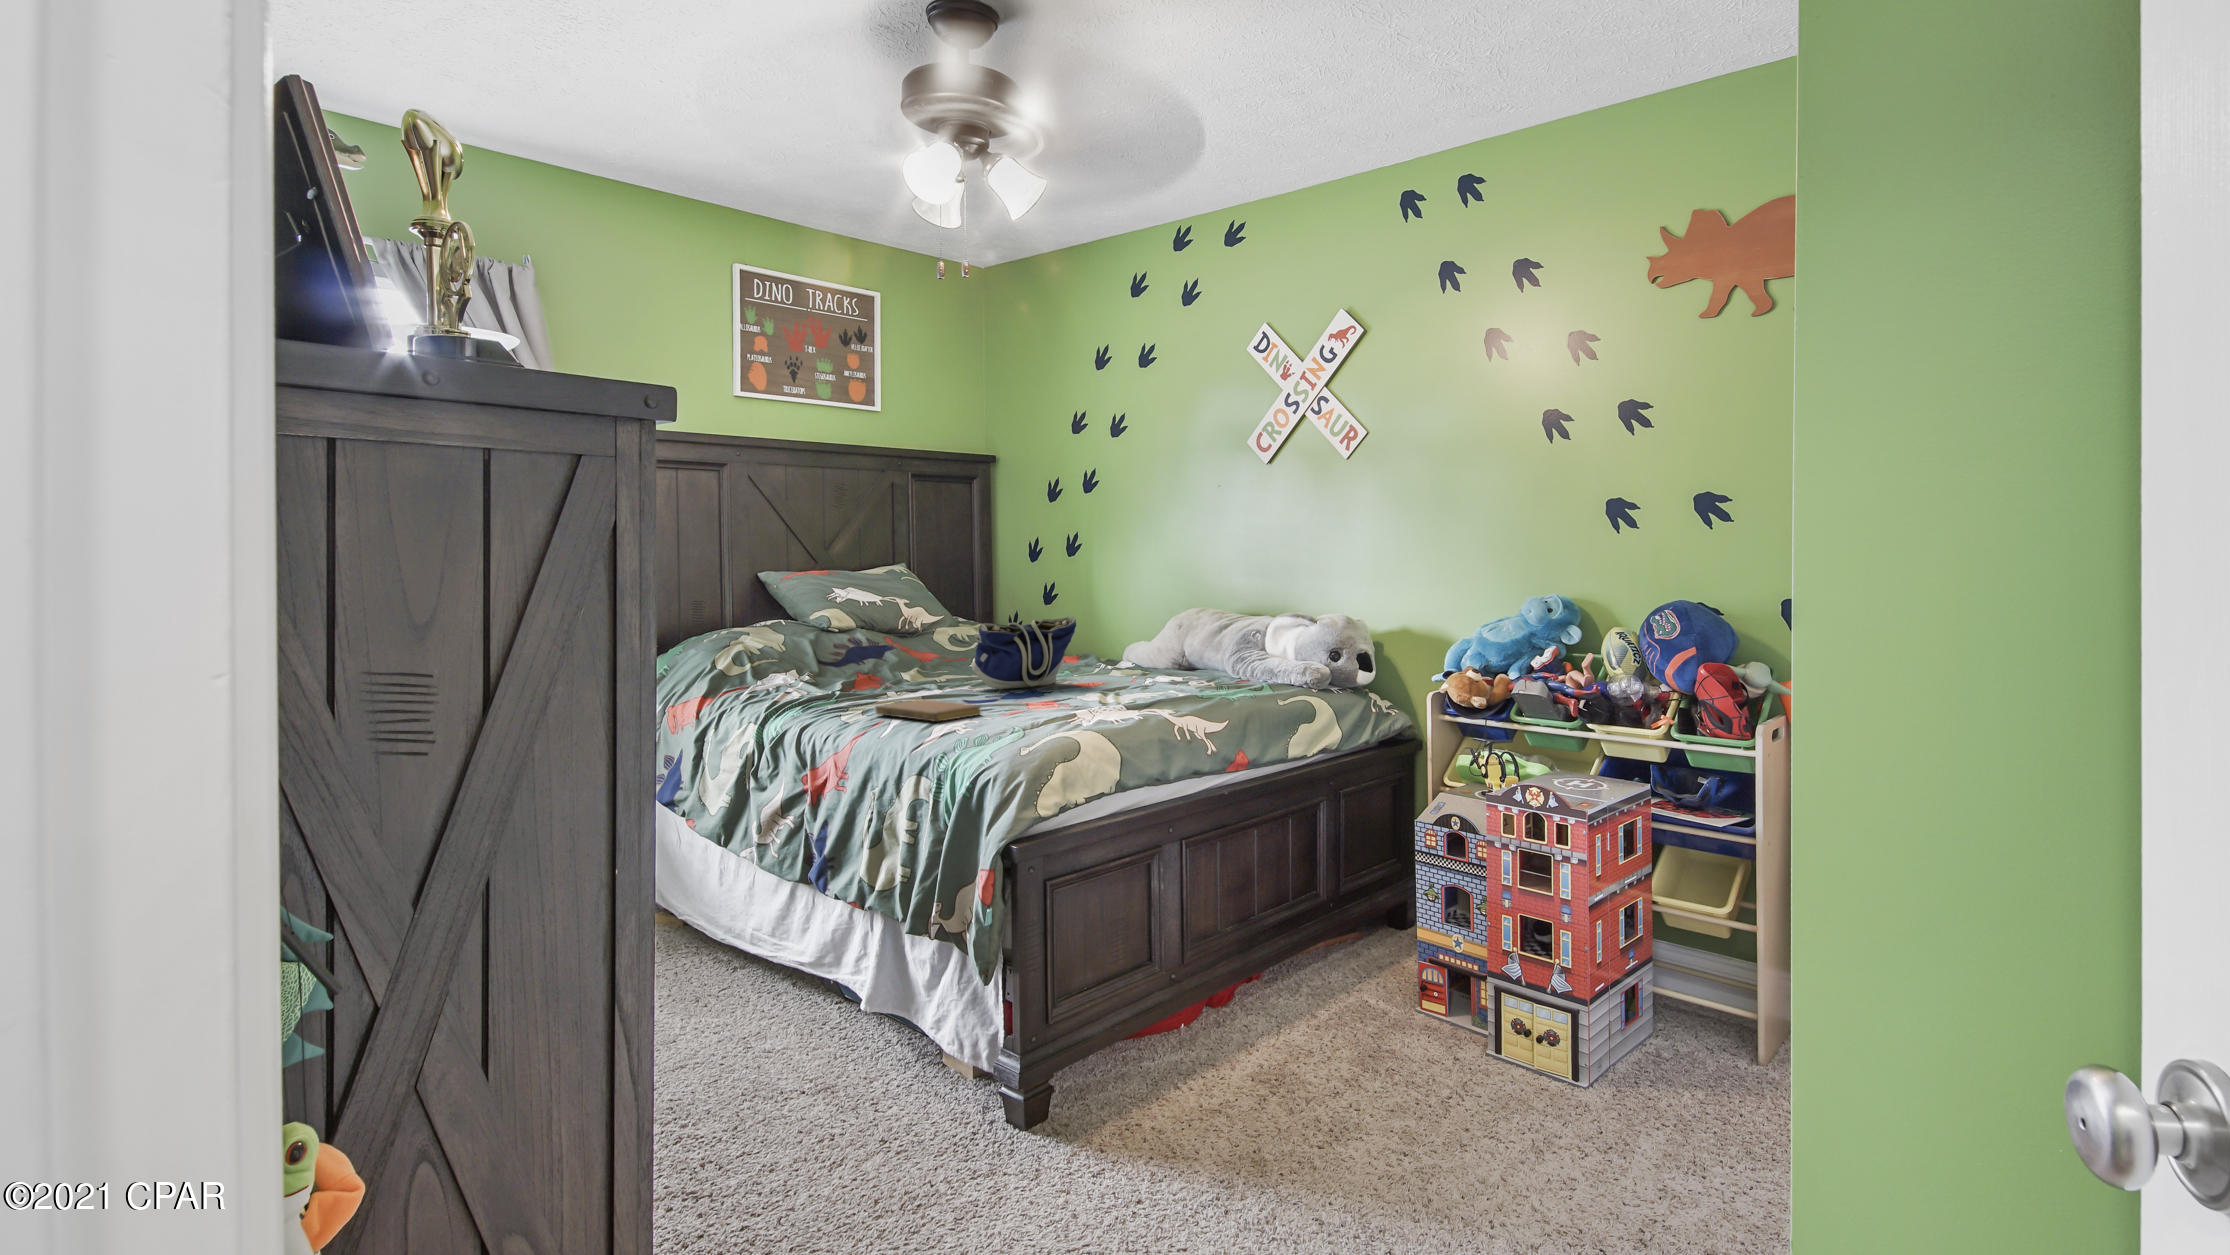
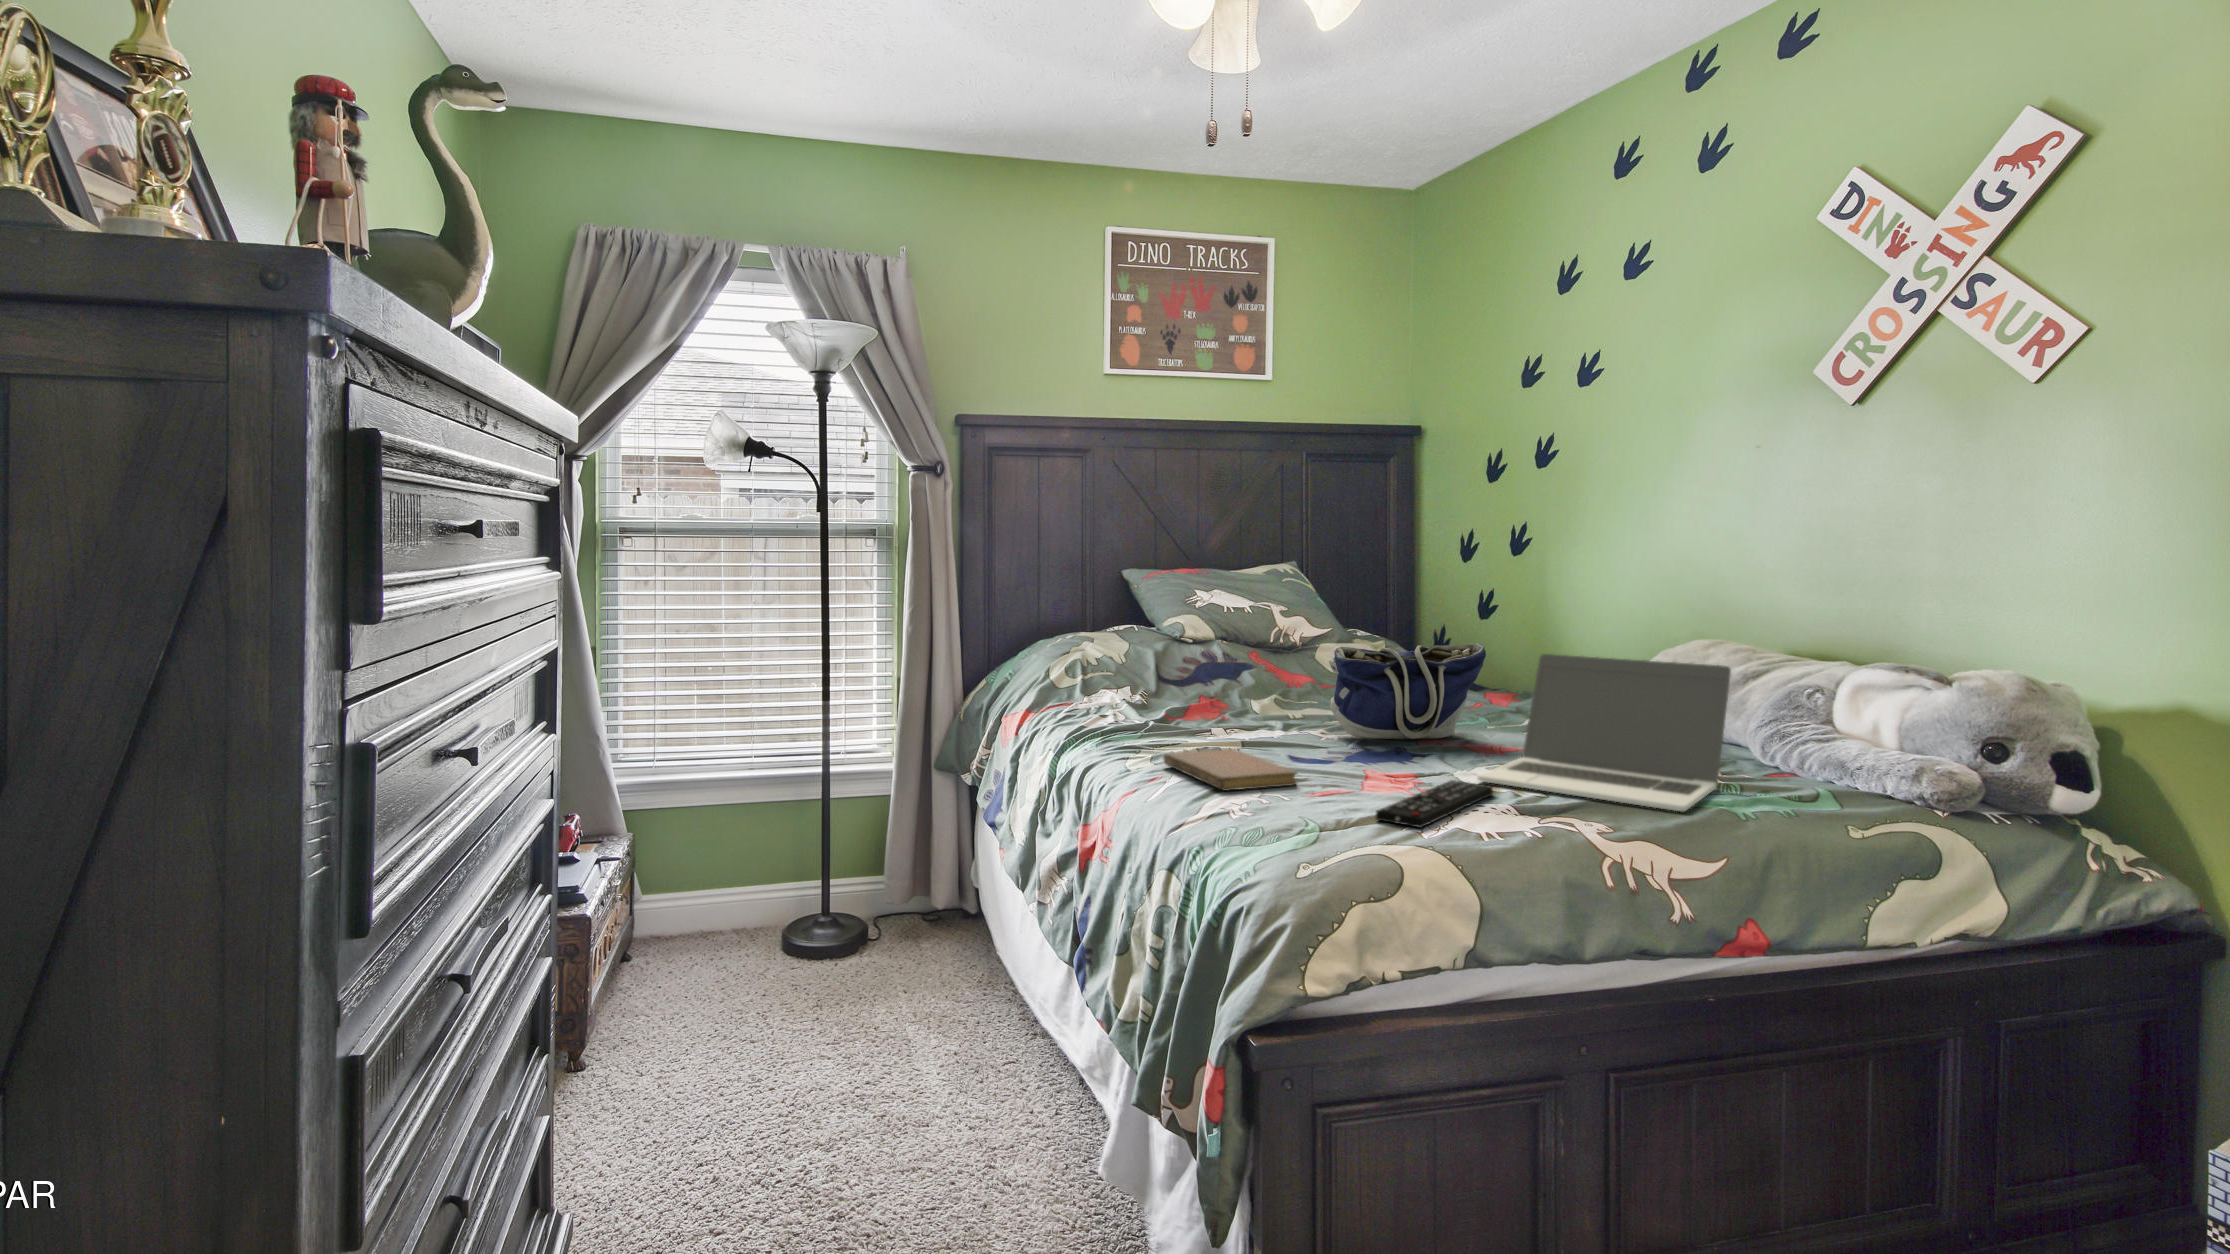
laptop: none [1090,620,1220,703] -> present [1477,654,1731,811]
remote control: none [1048,701,1103,724] -> present [1376,780,1493,828]

